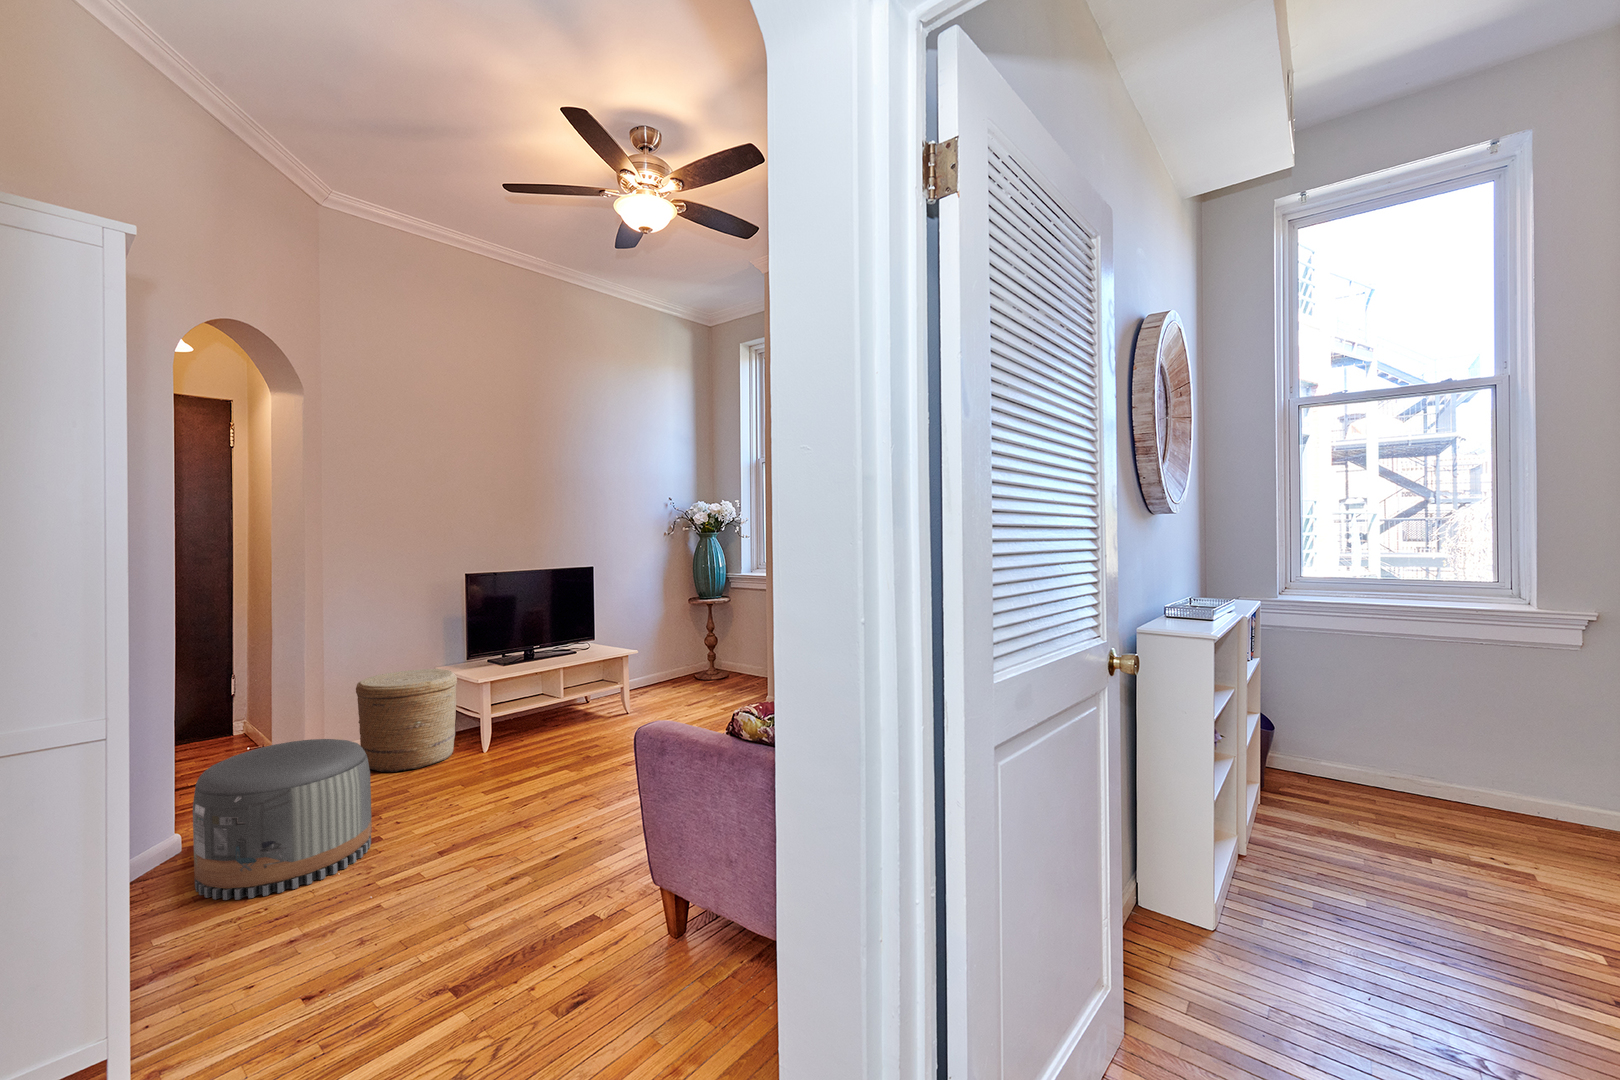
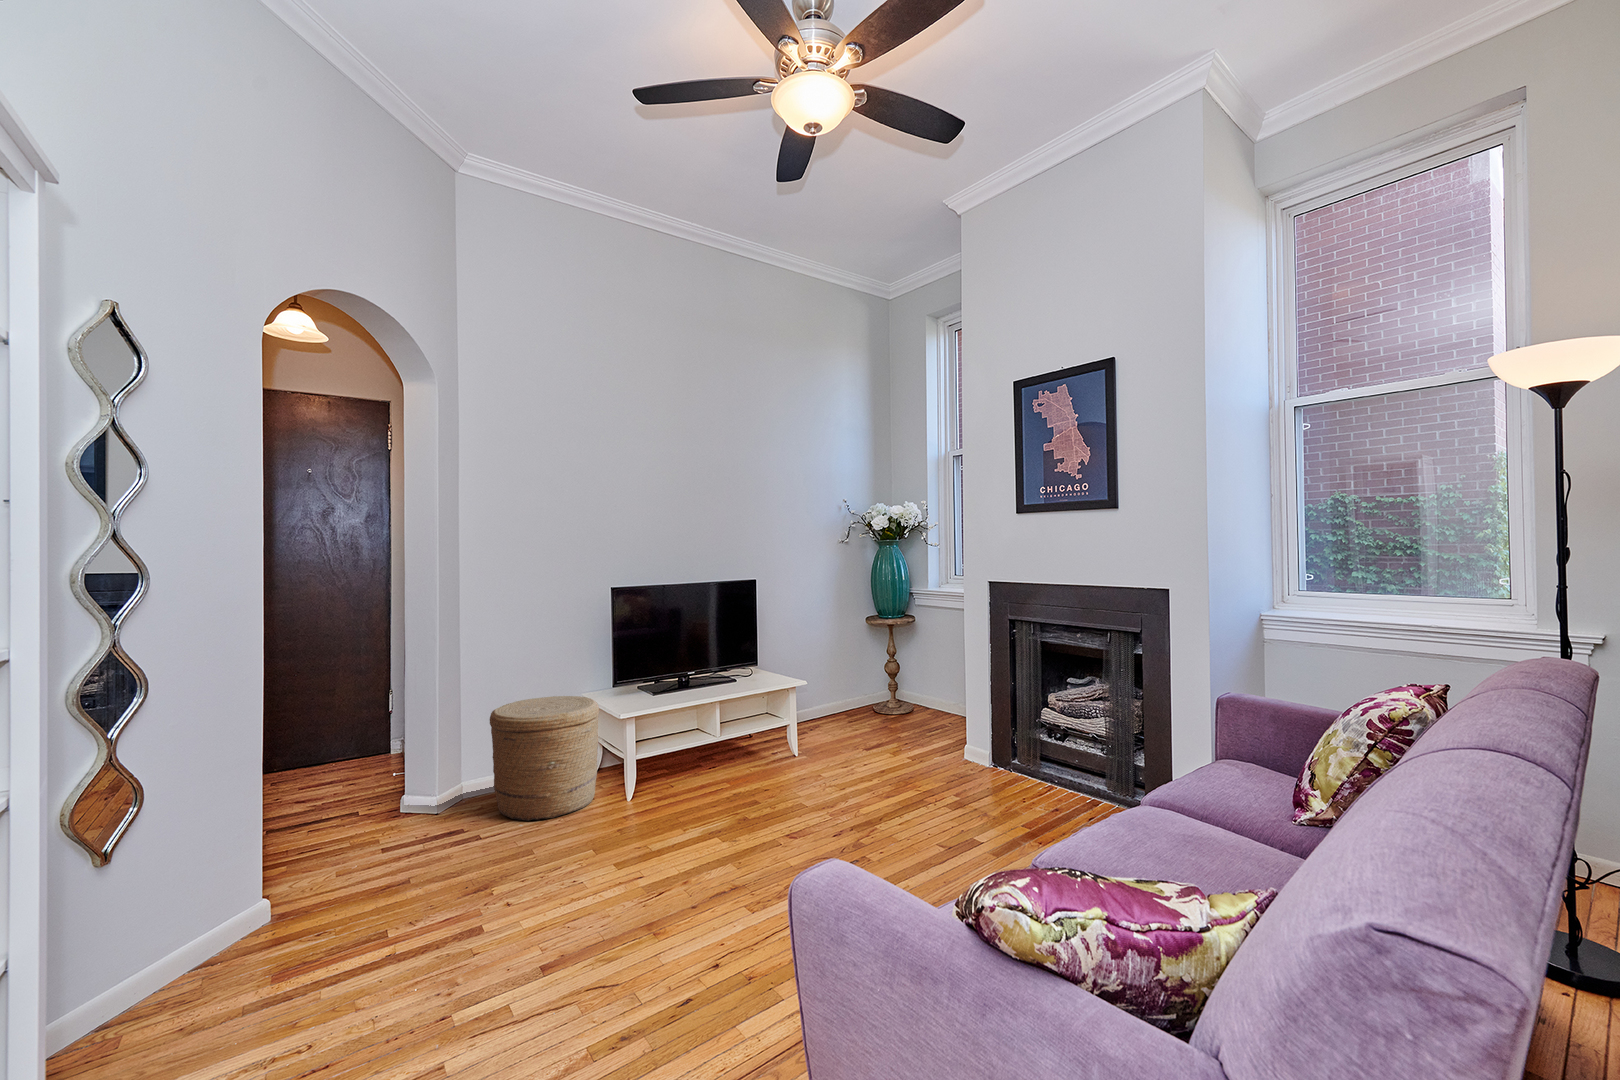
pouf: present [193,739,372,900] -> none [246,792,468,1021]

